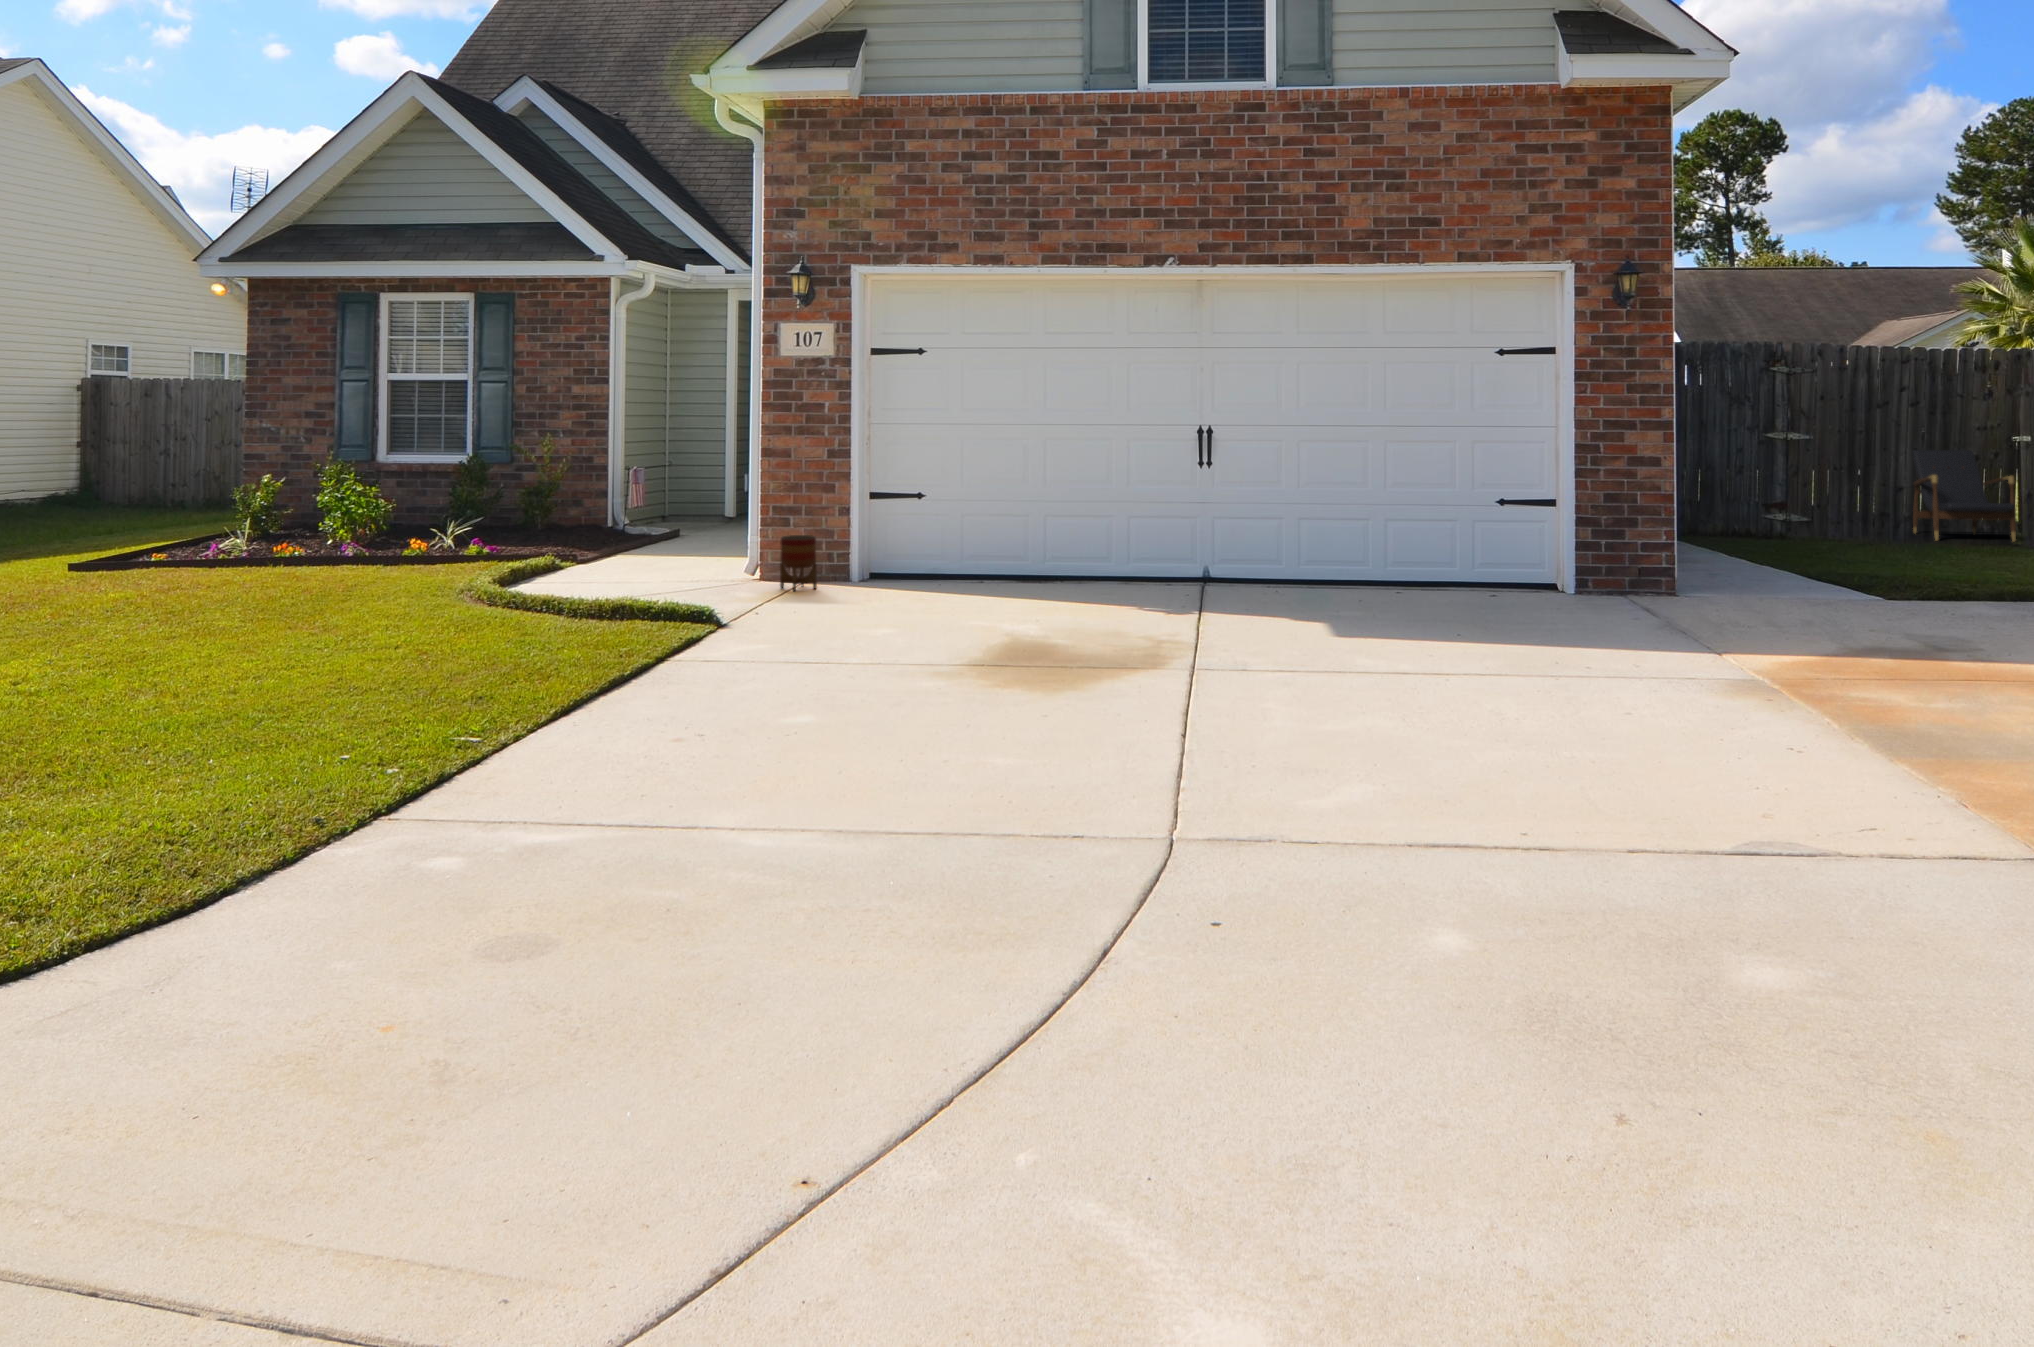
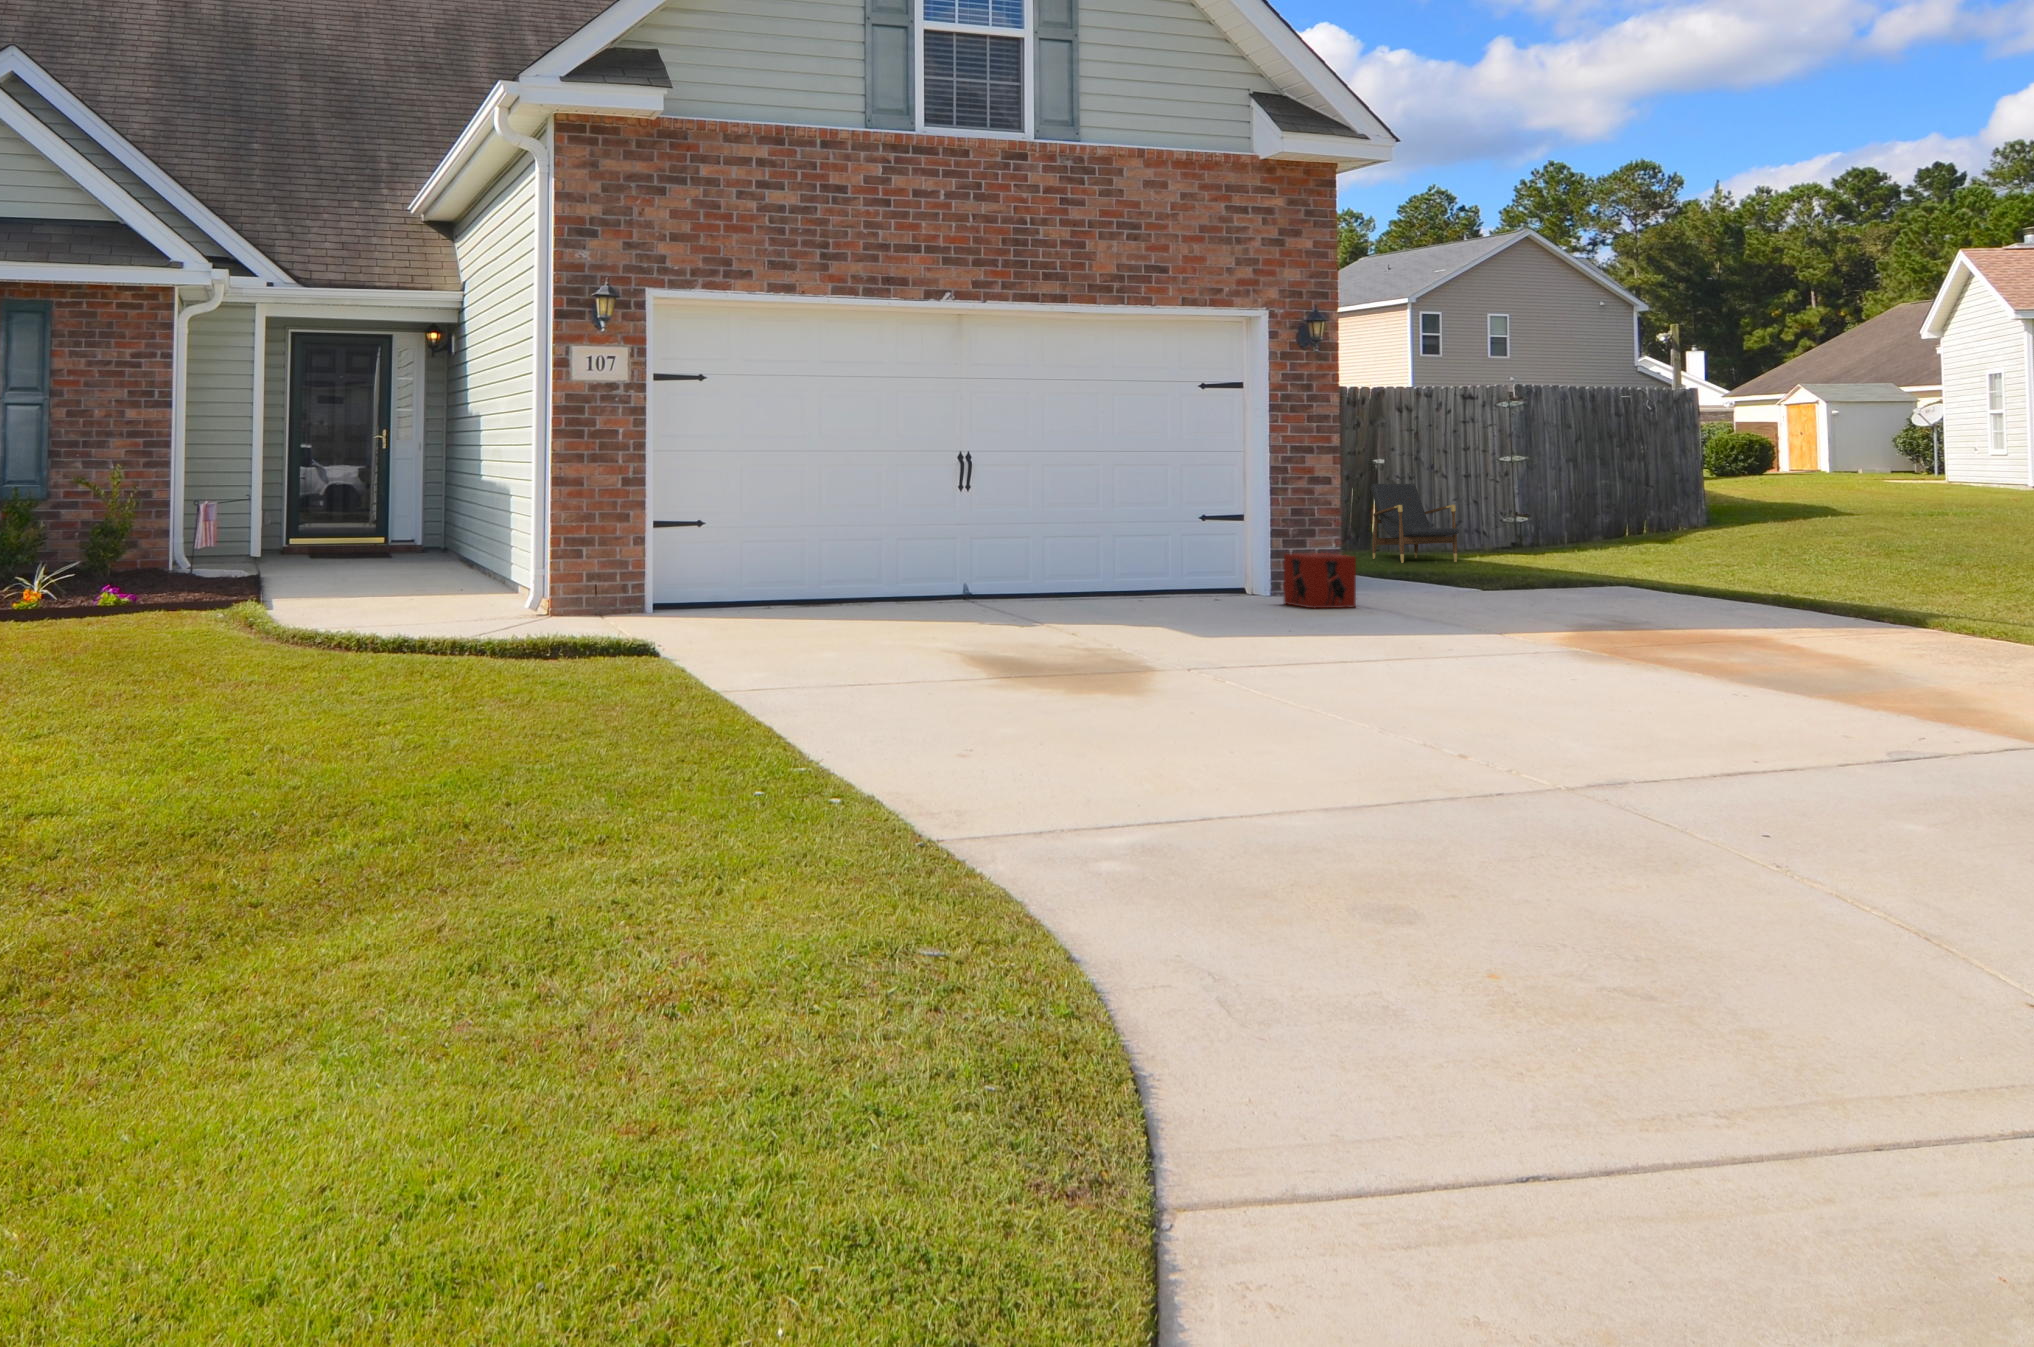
planter: present [780,535,817,591] -> none [581,567,619,624]
storage box: none [1598,541,1677,608] -> present [1284,553,1356,608]

